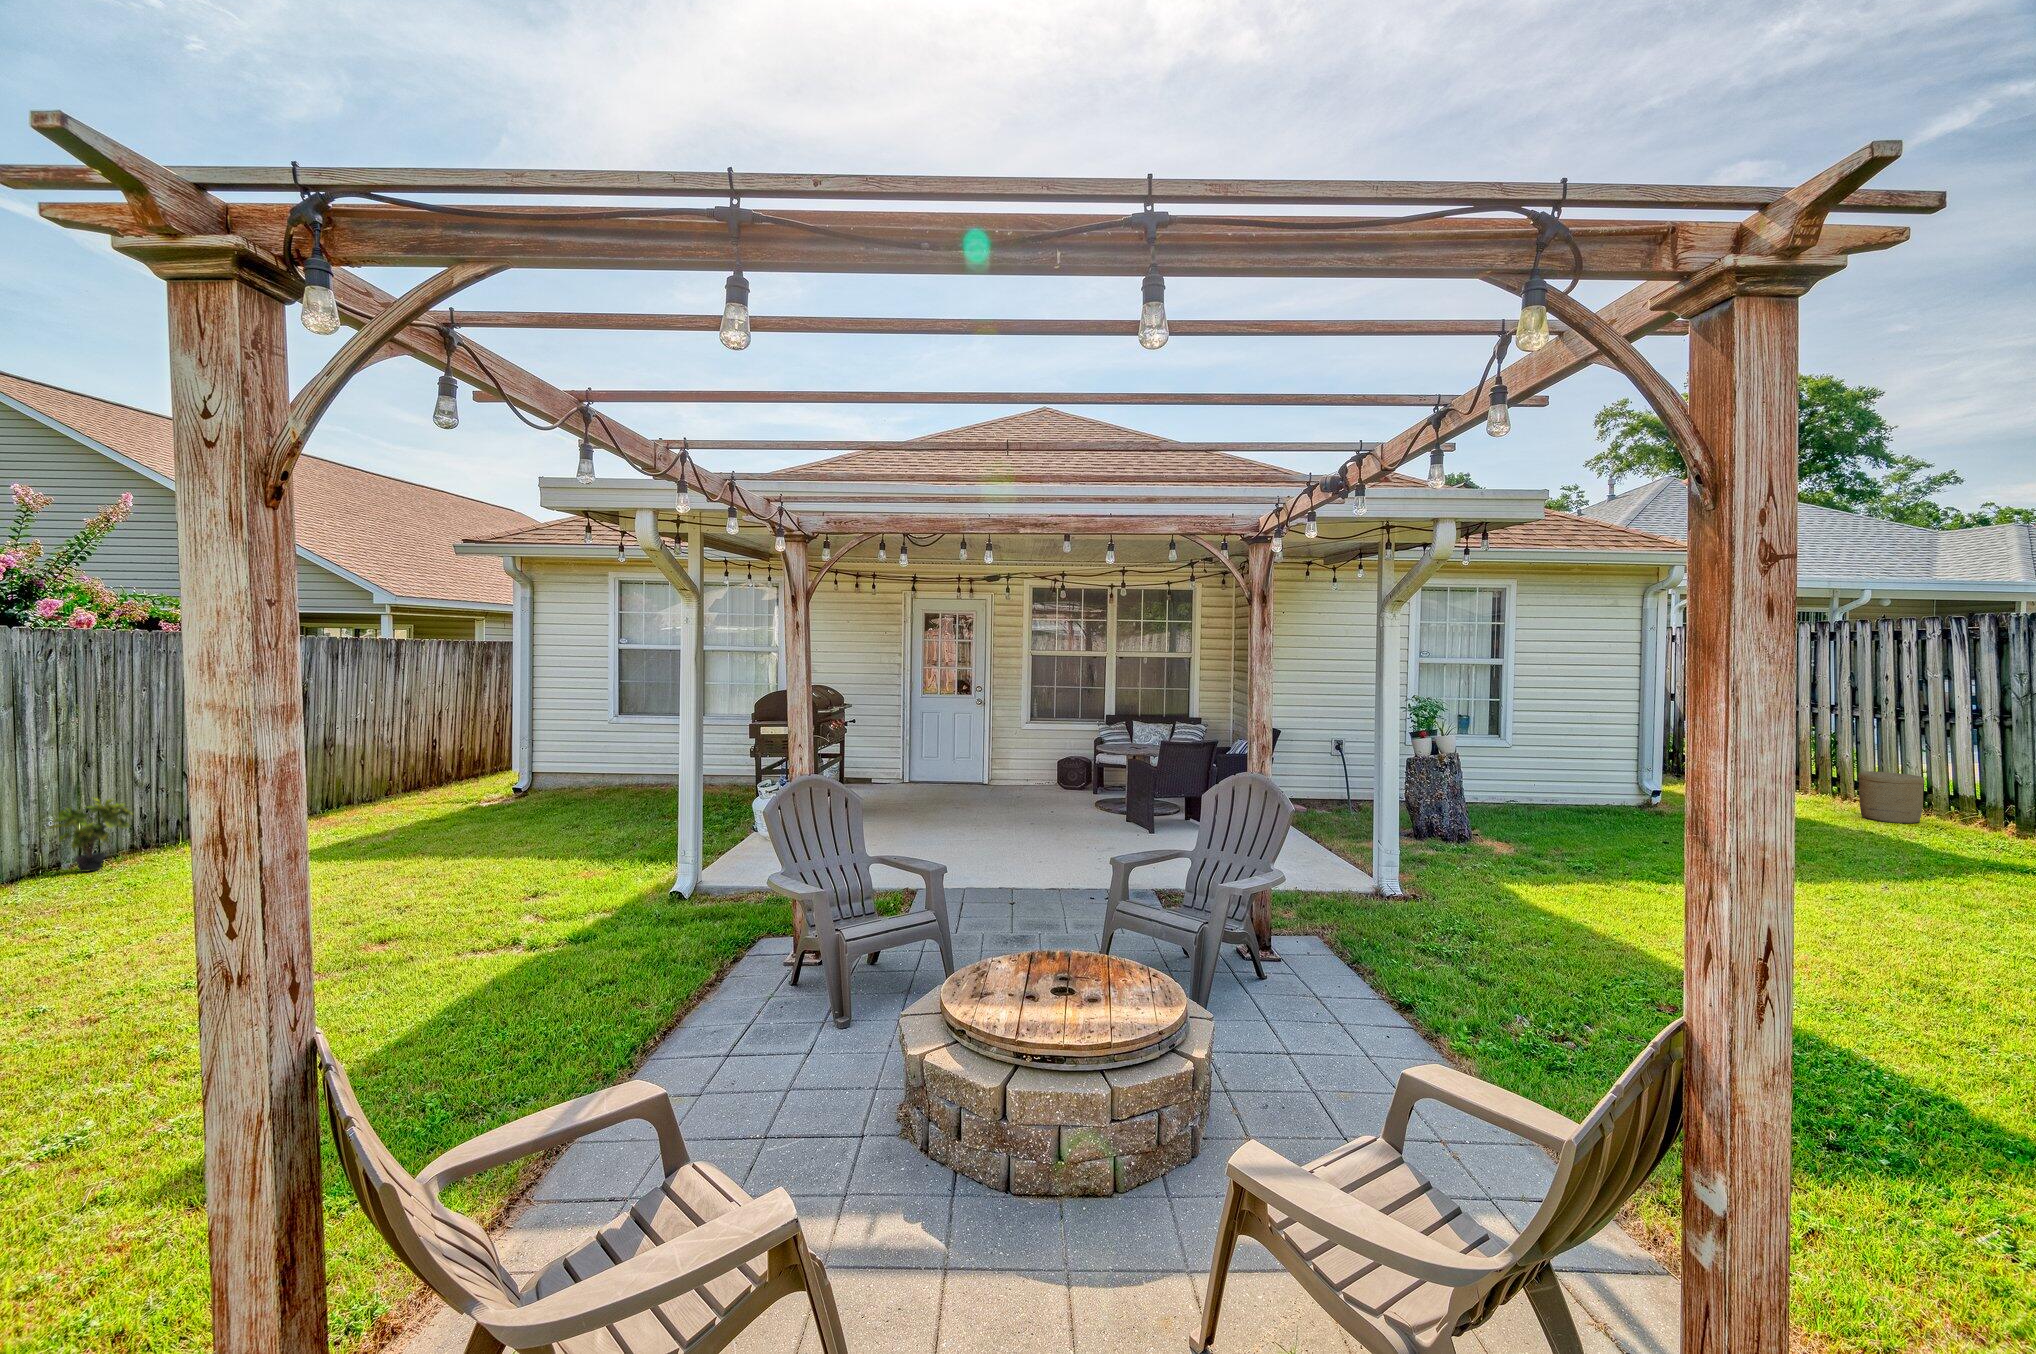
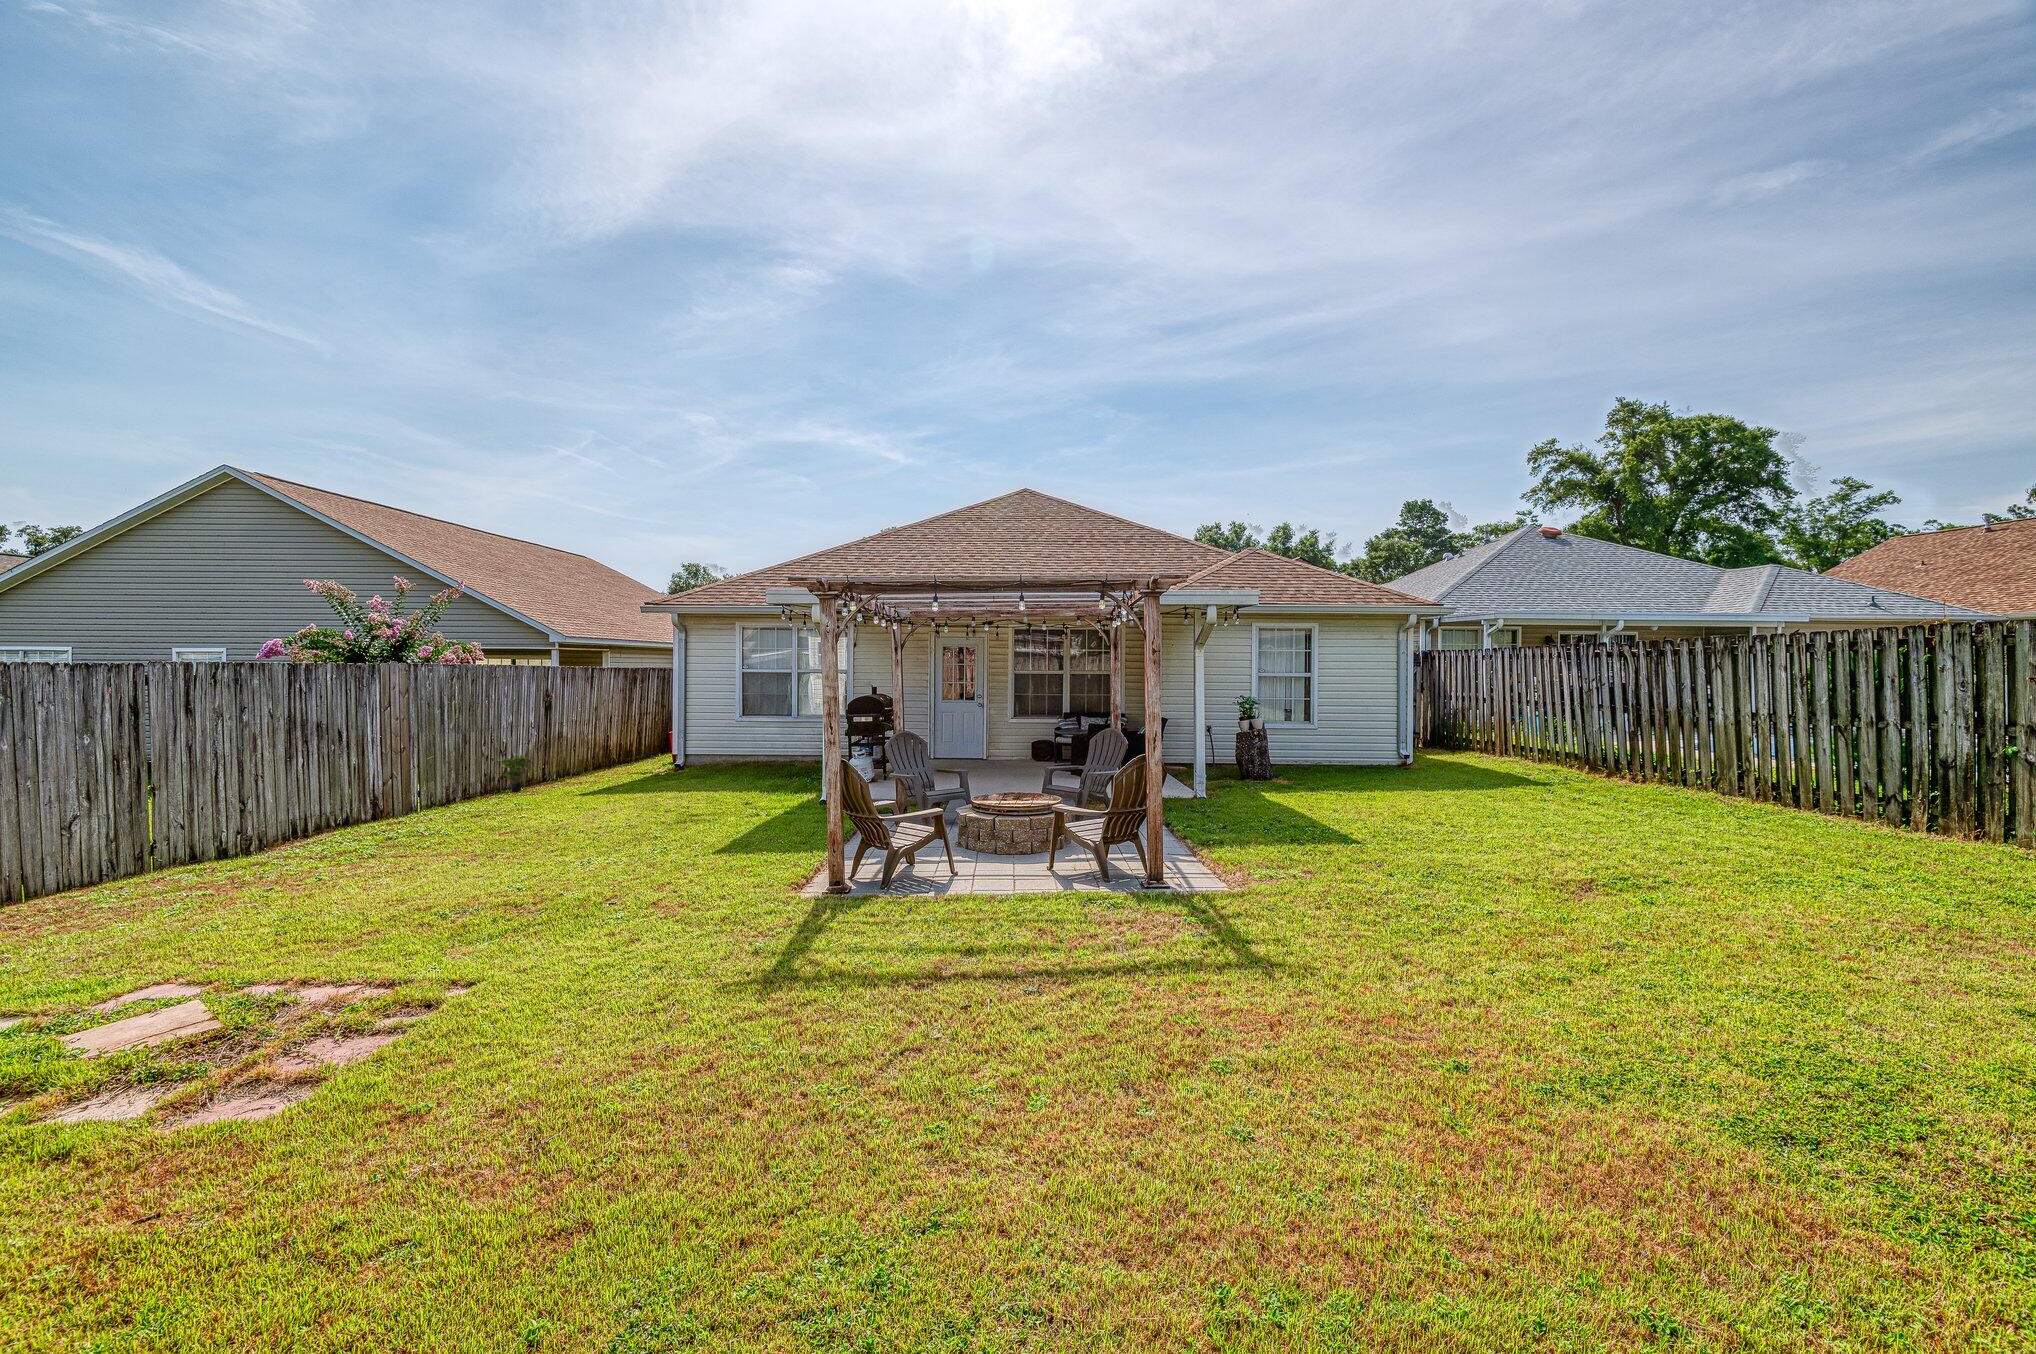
woven basket: present [1858,771,1925,823] -> none [1523,740,1556,770]

